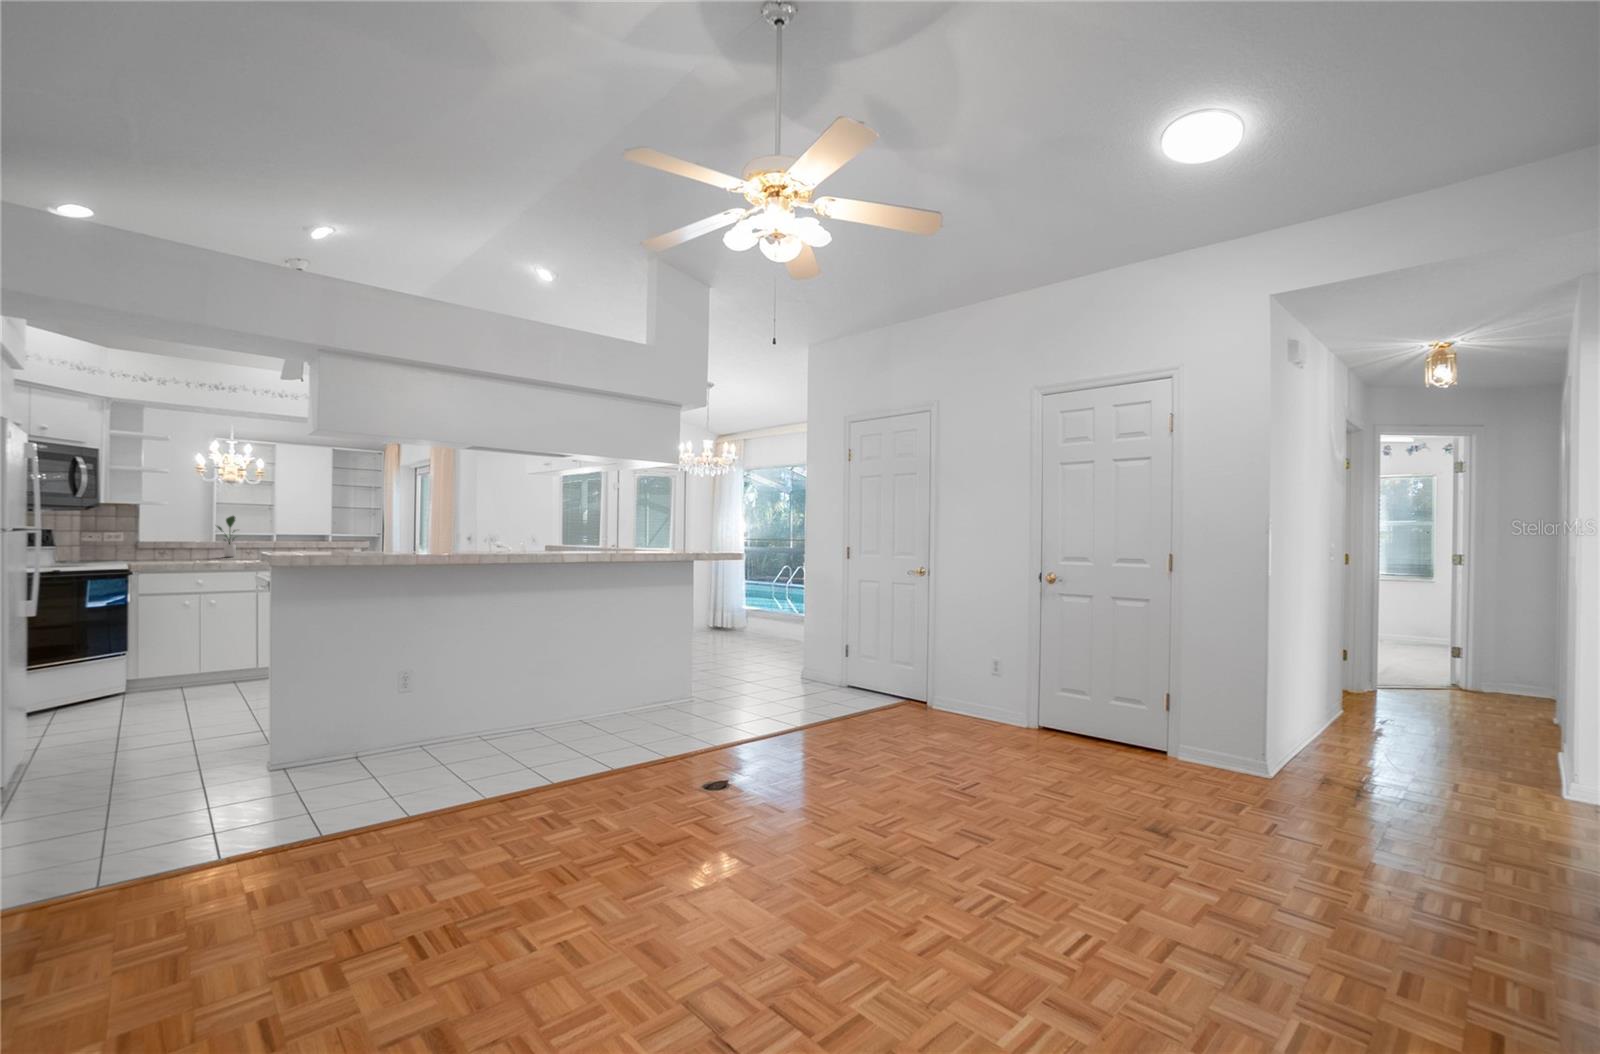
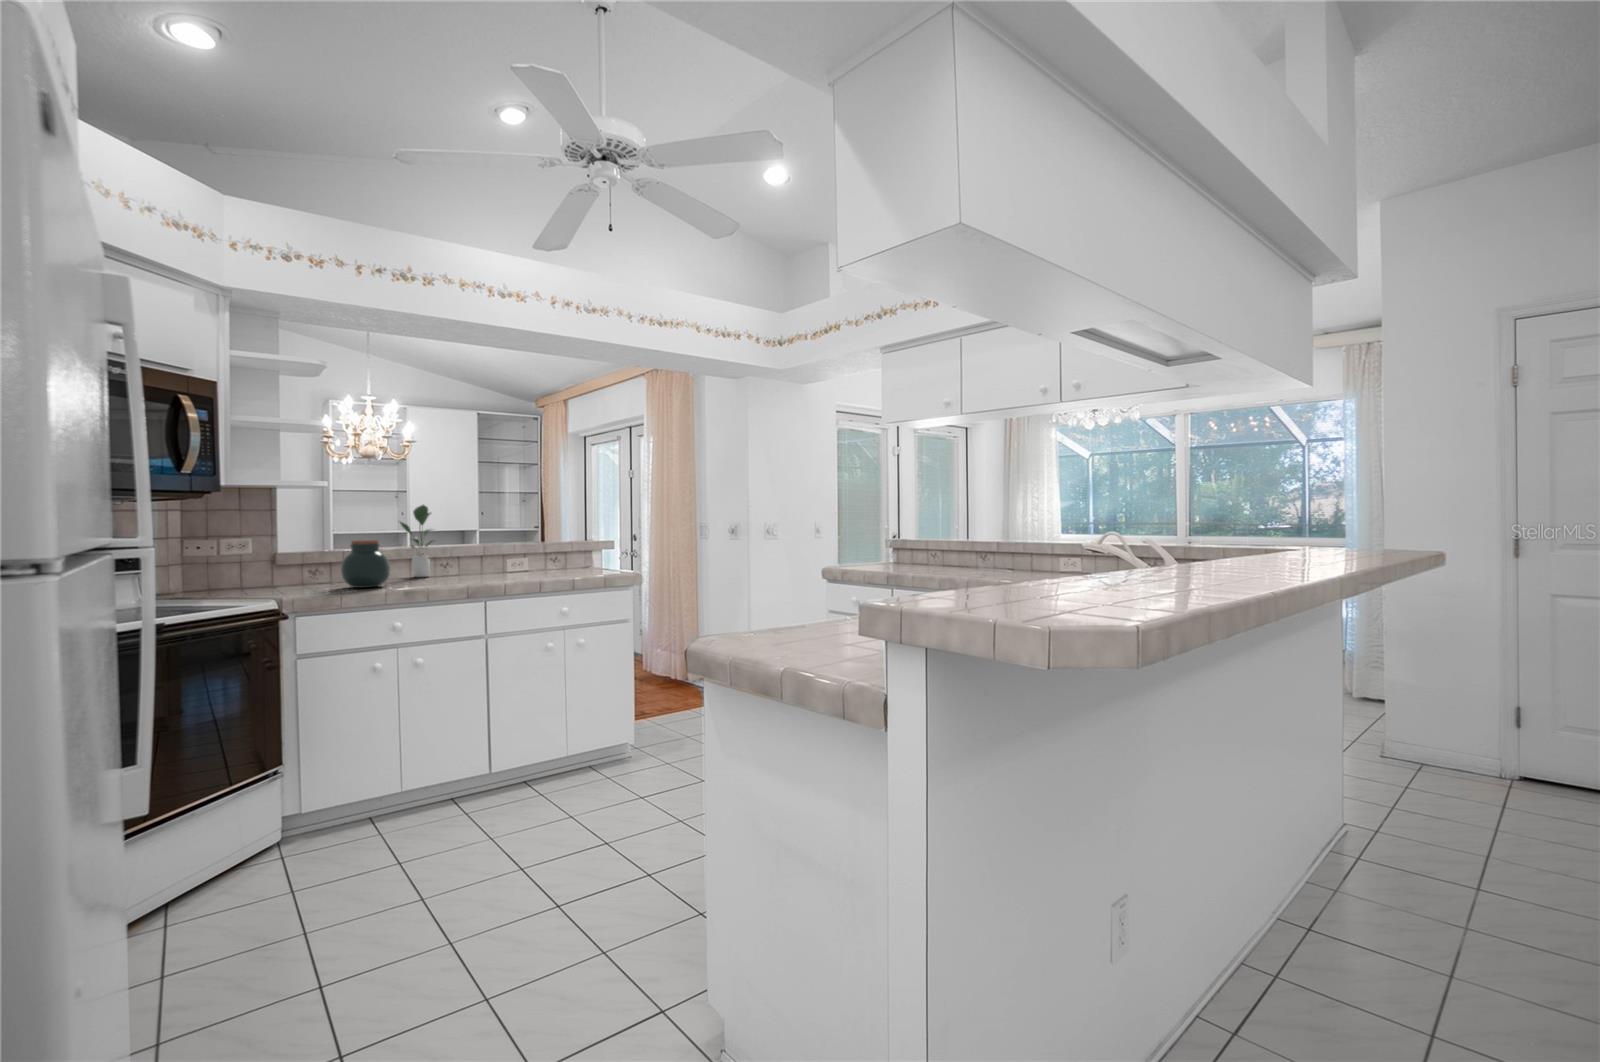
jar: none [172,535,202,560] -> present [341,540,390,588]

